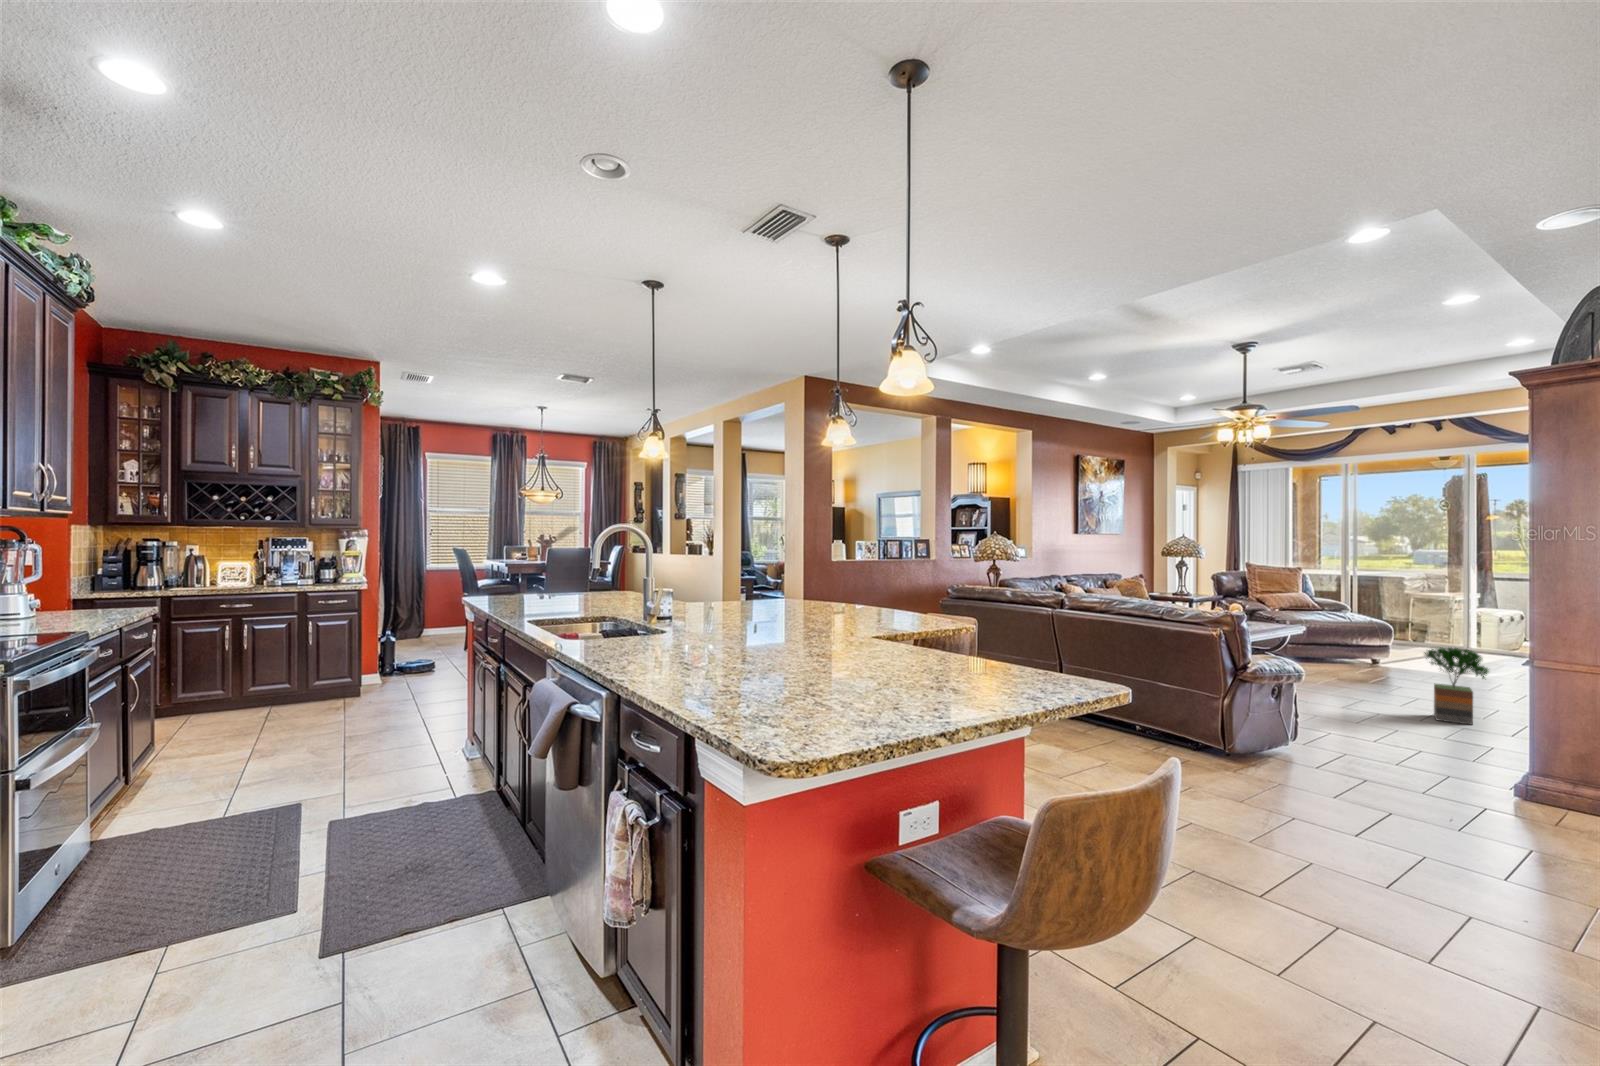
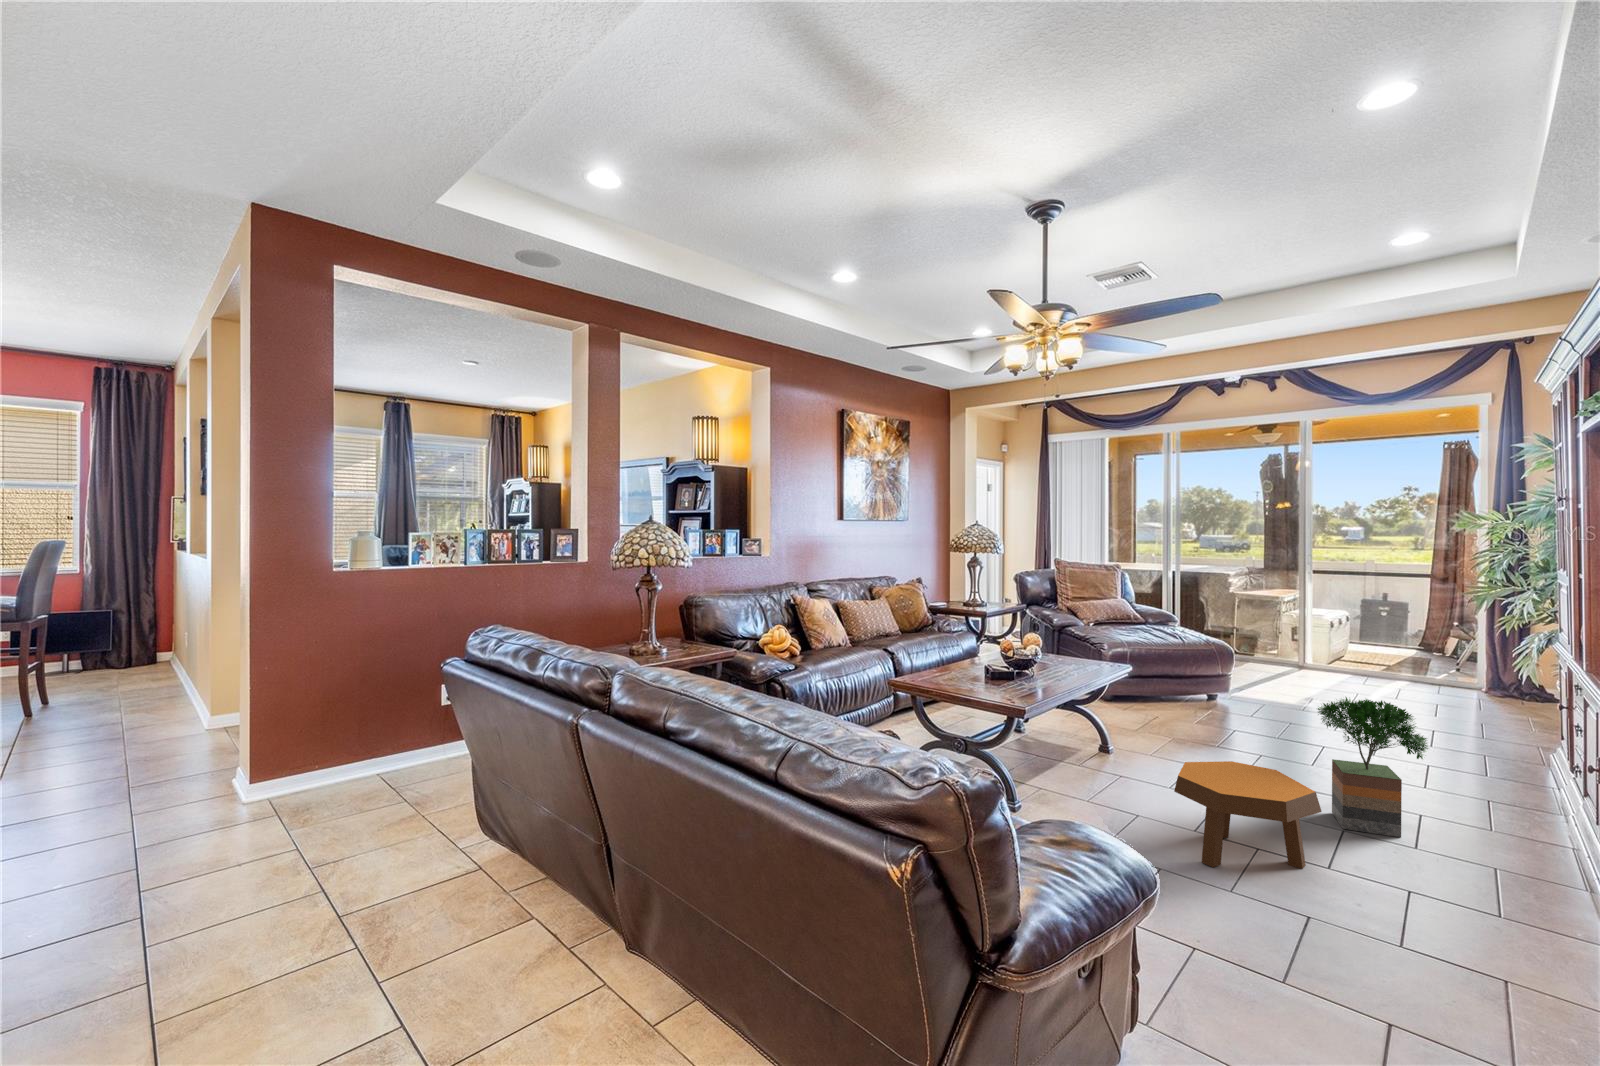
footstool: none [1324,678,1412,731] -> present [1174,761,1321,869]

